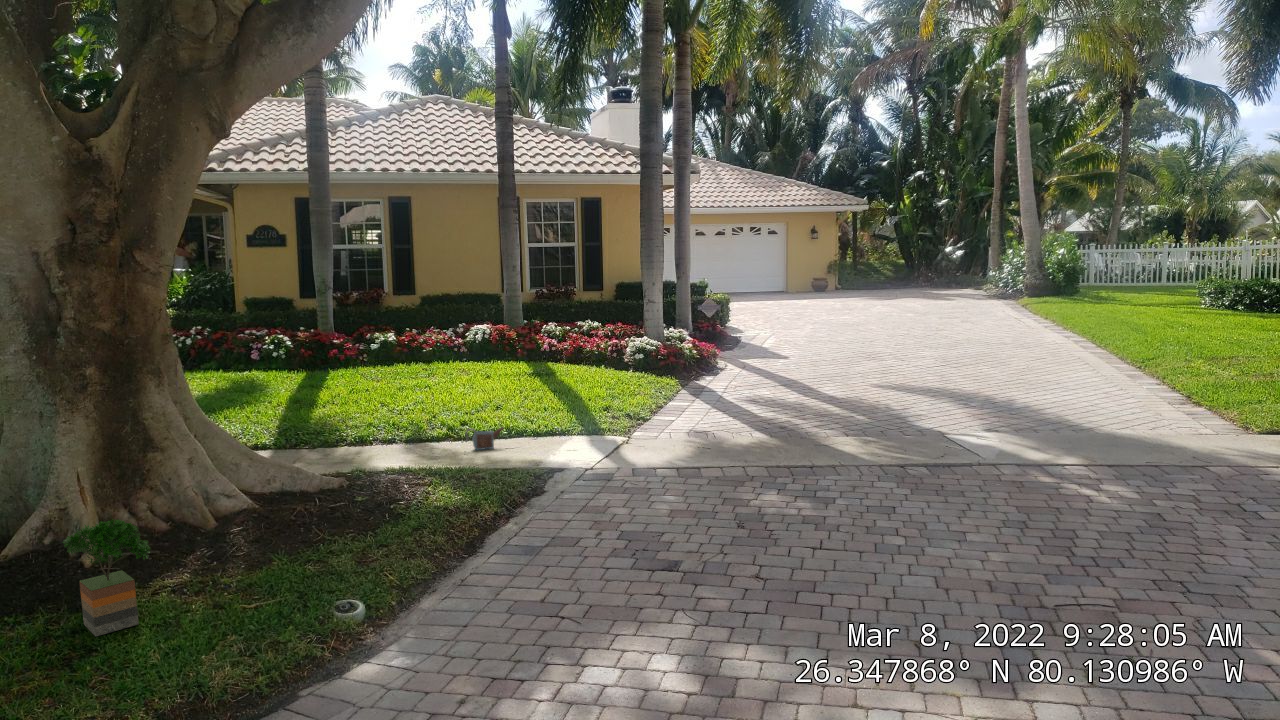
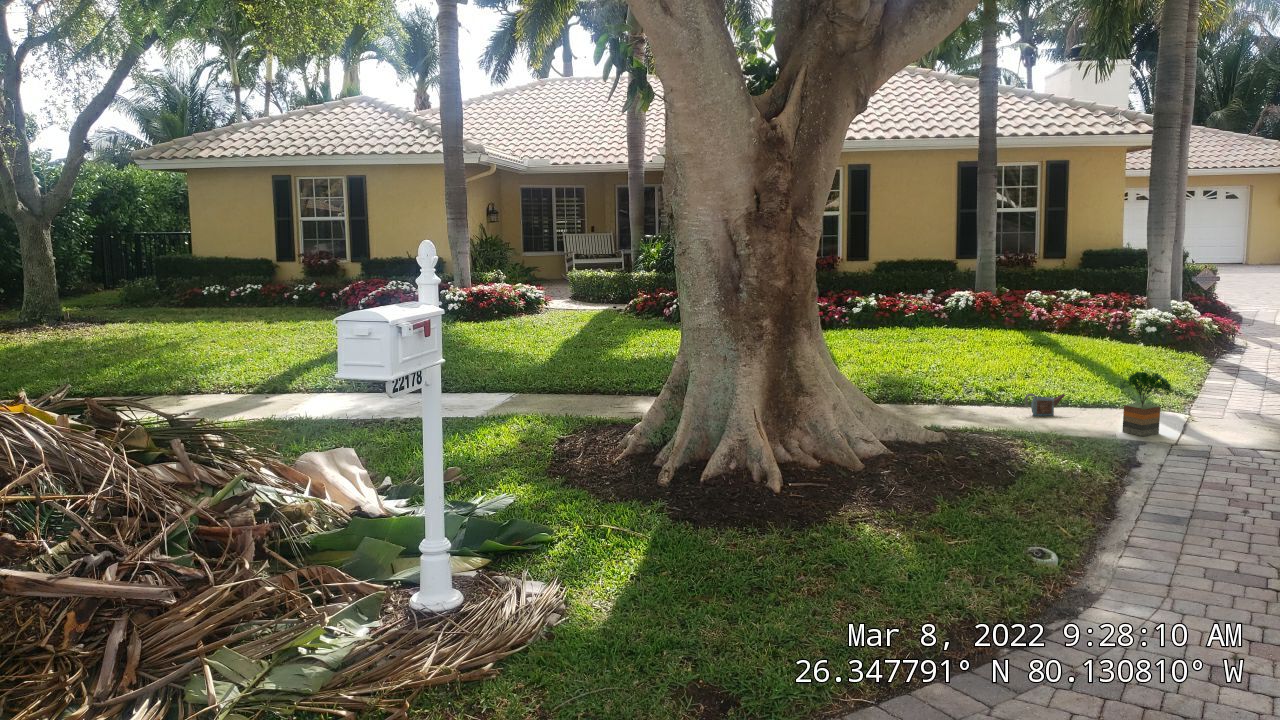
potted tree: present [63,519,150,636] -> present [1119,372,1174,436]

